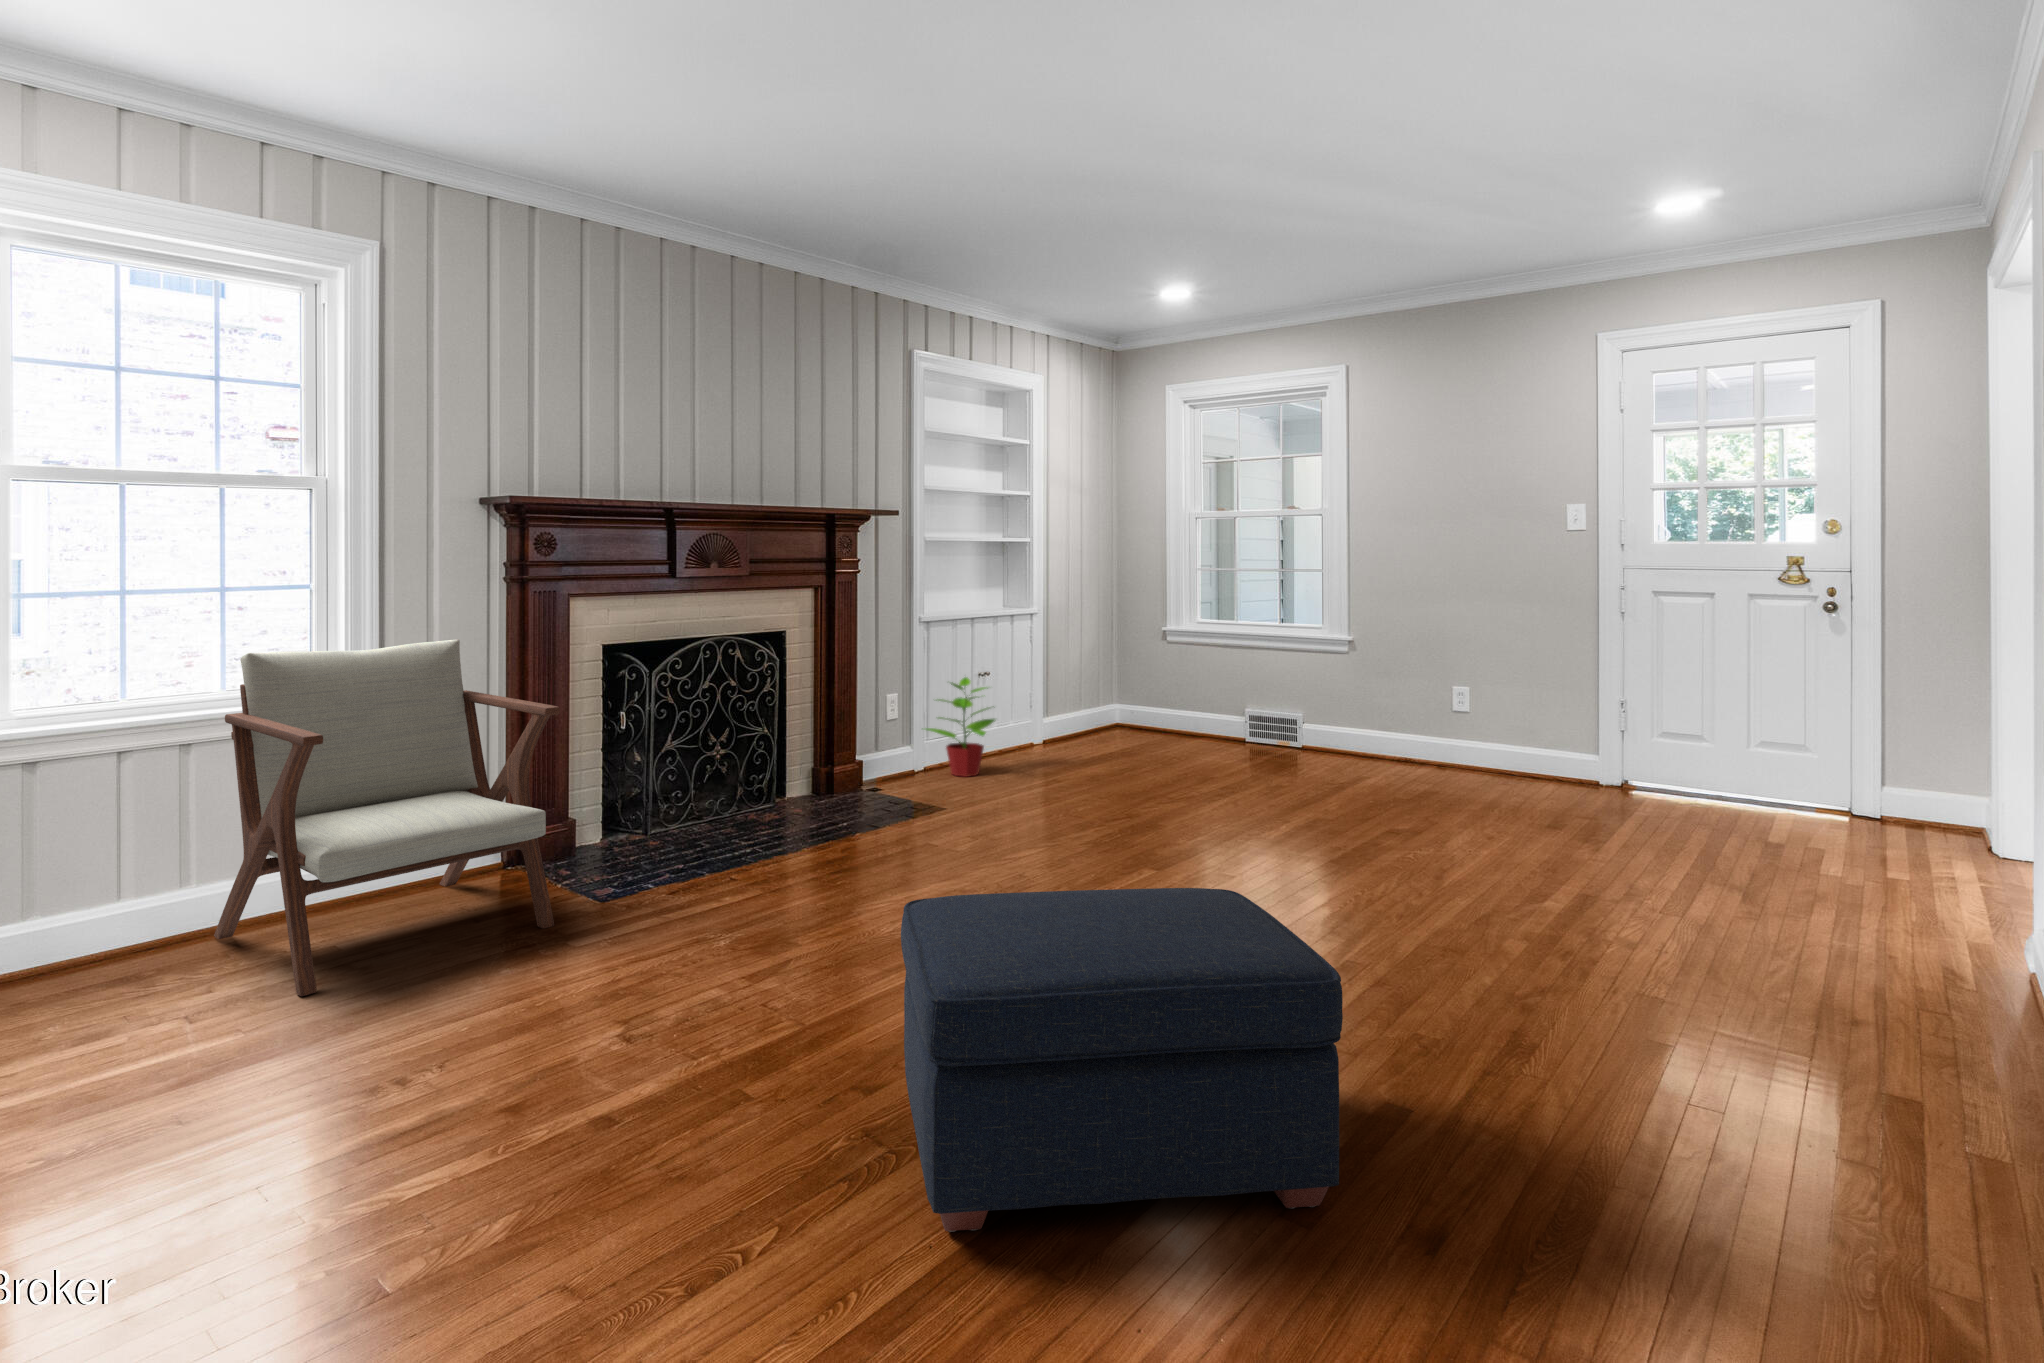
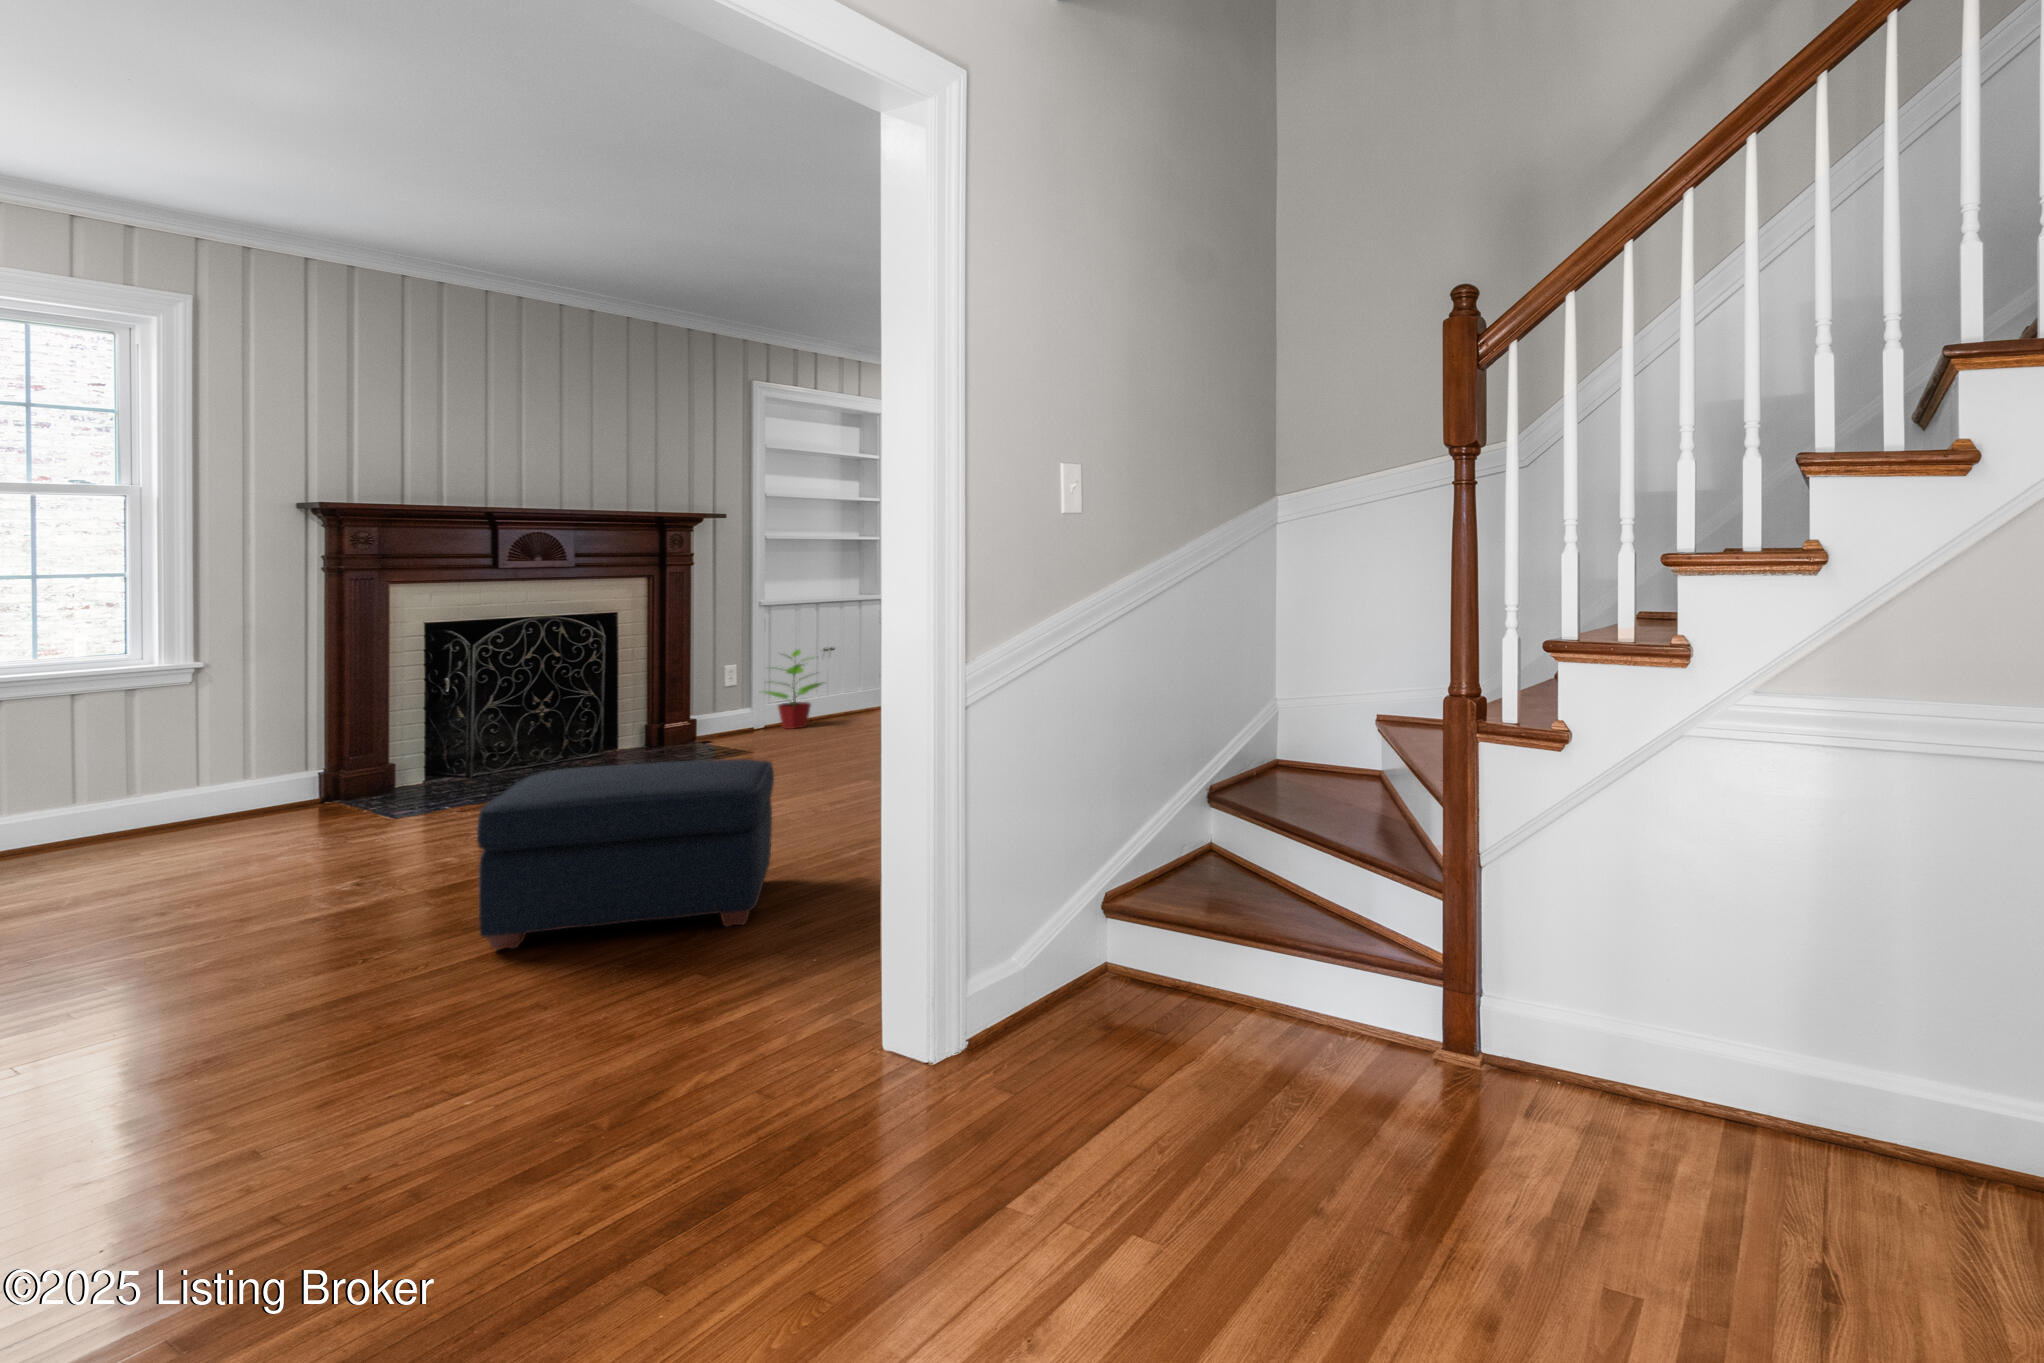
lounge chair: present [214,639,560,996] -> none [18,618,344,883]

